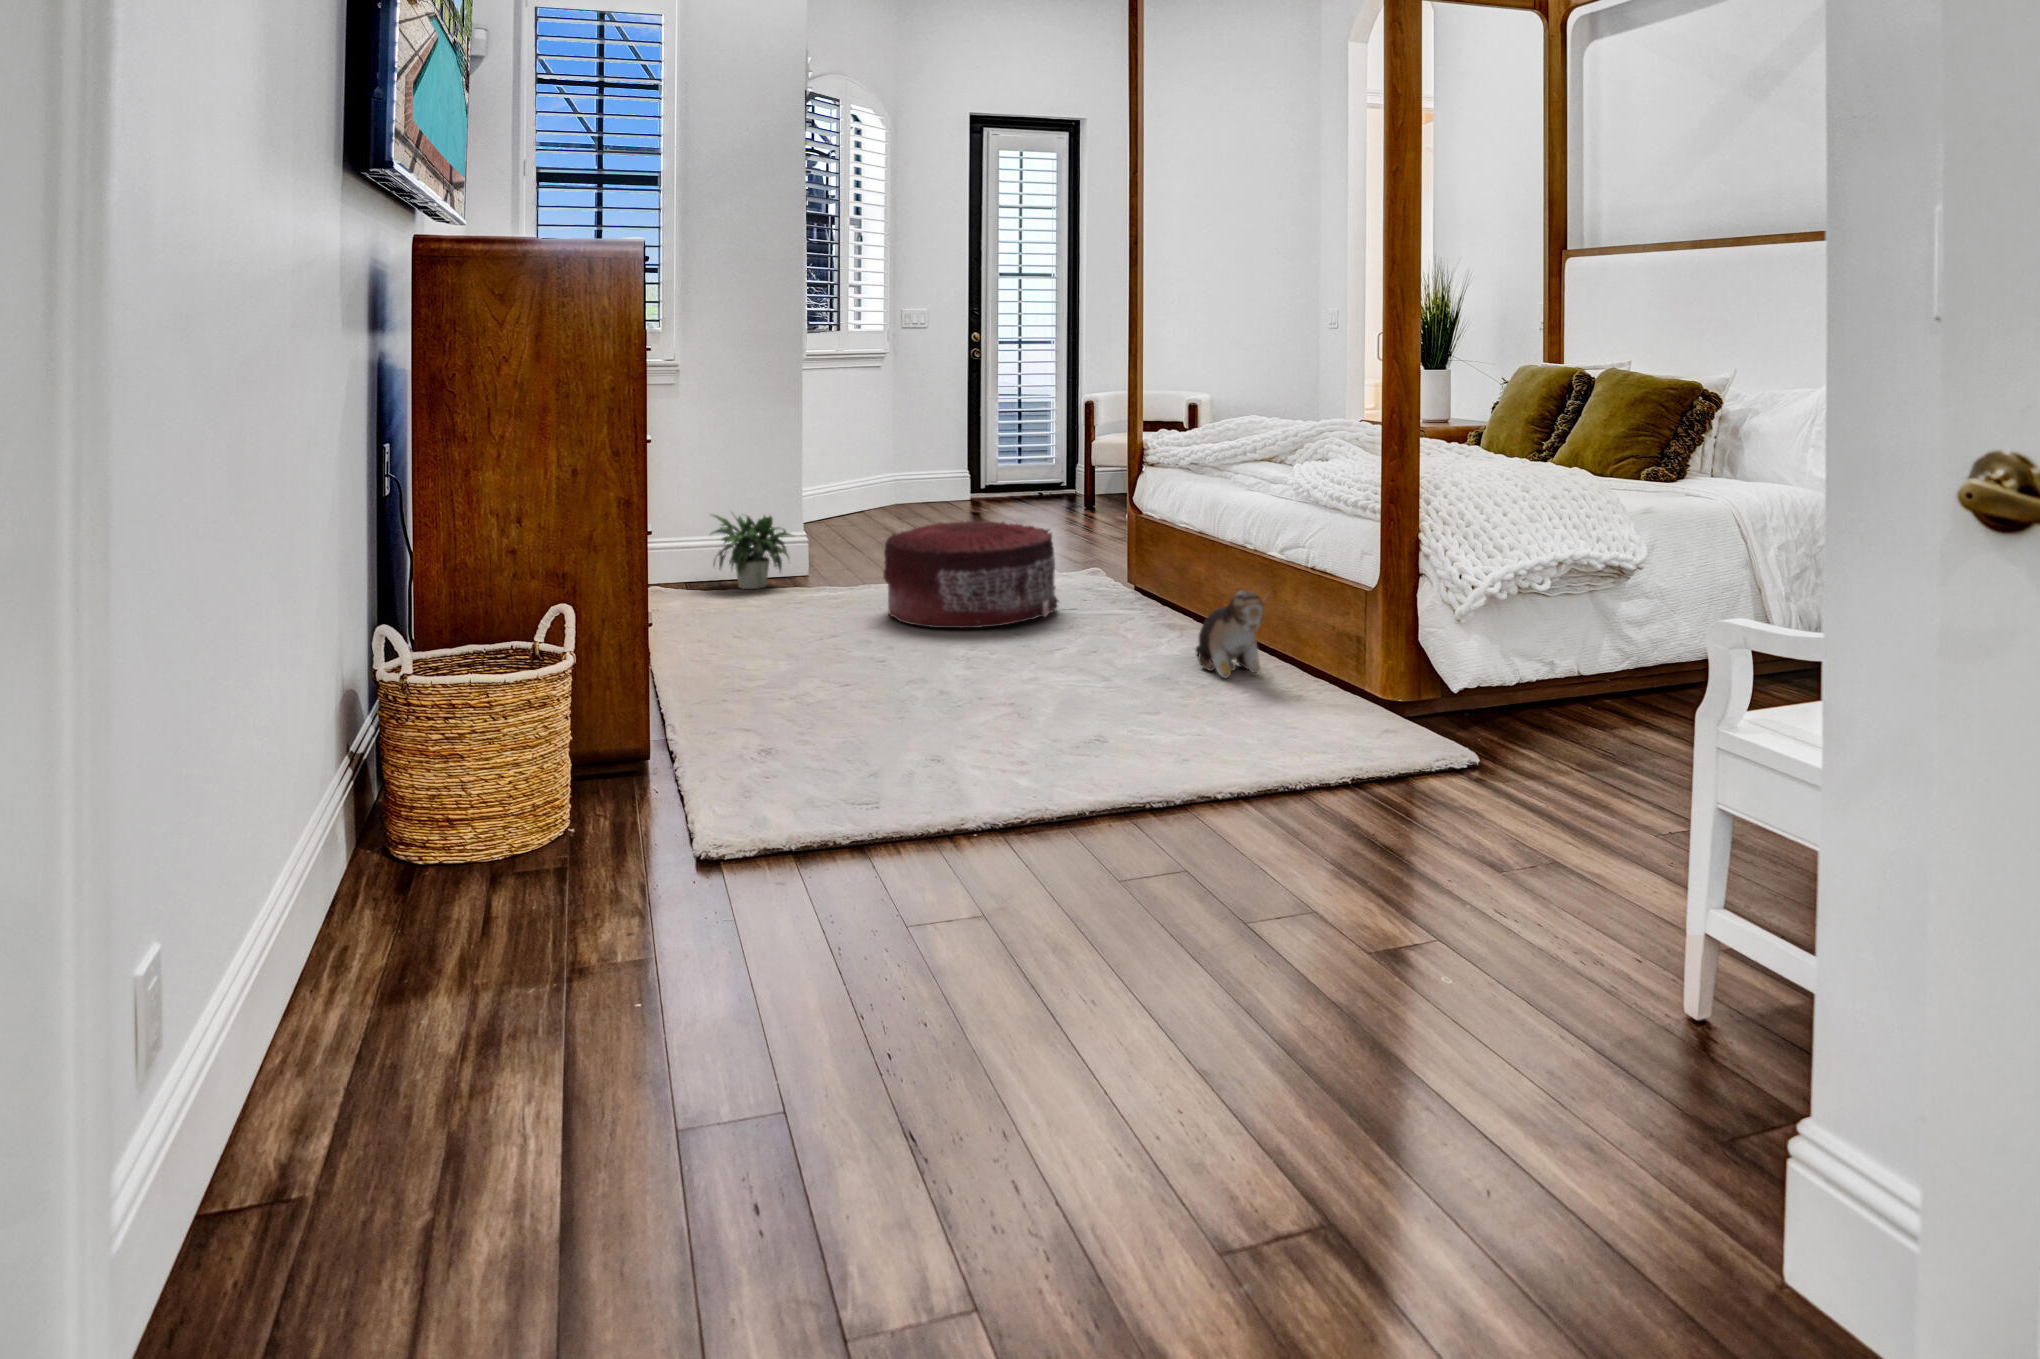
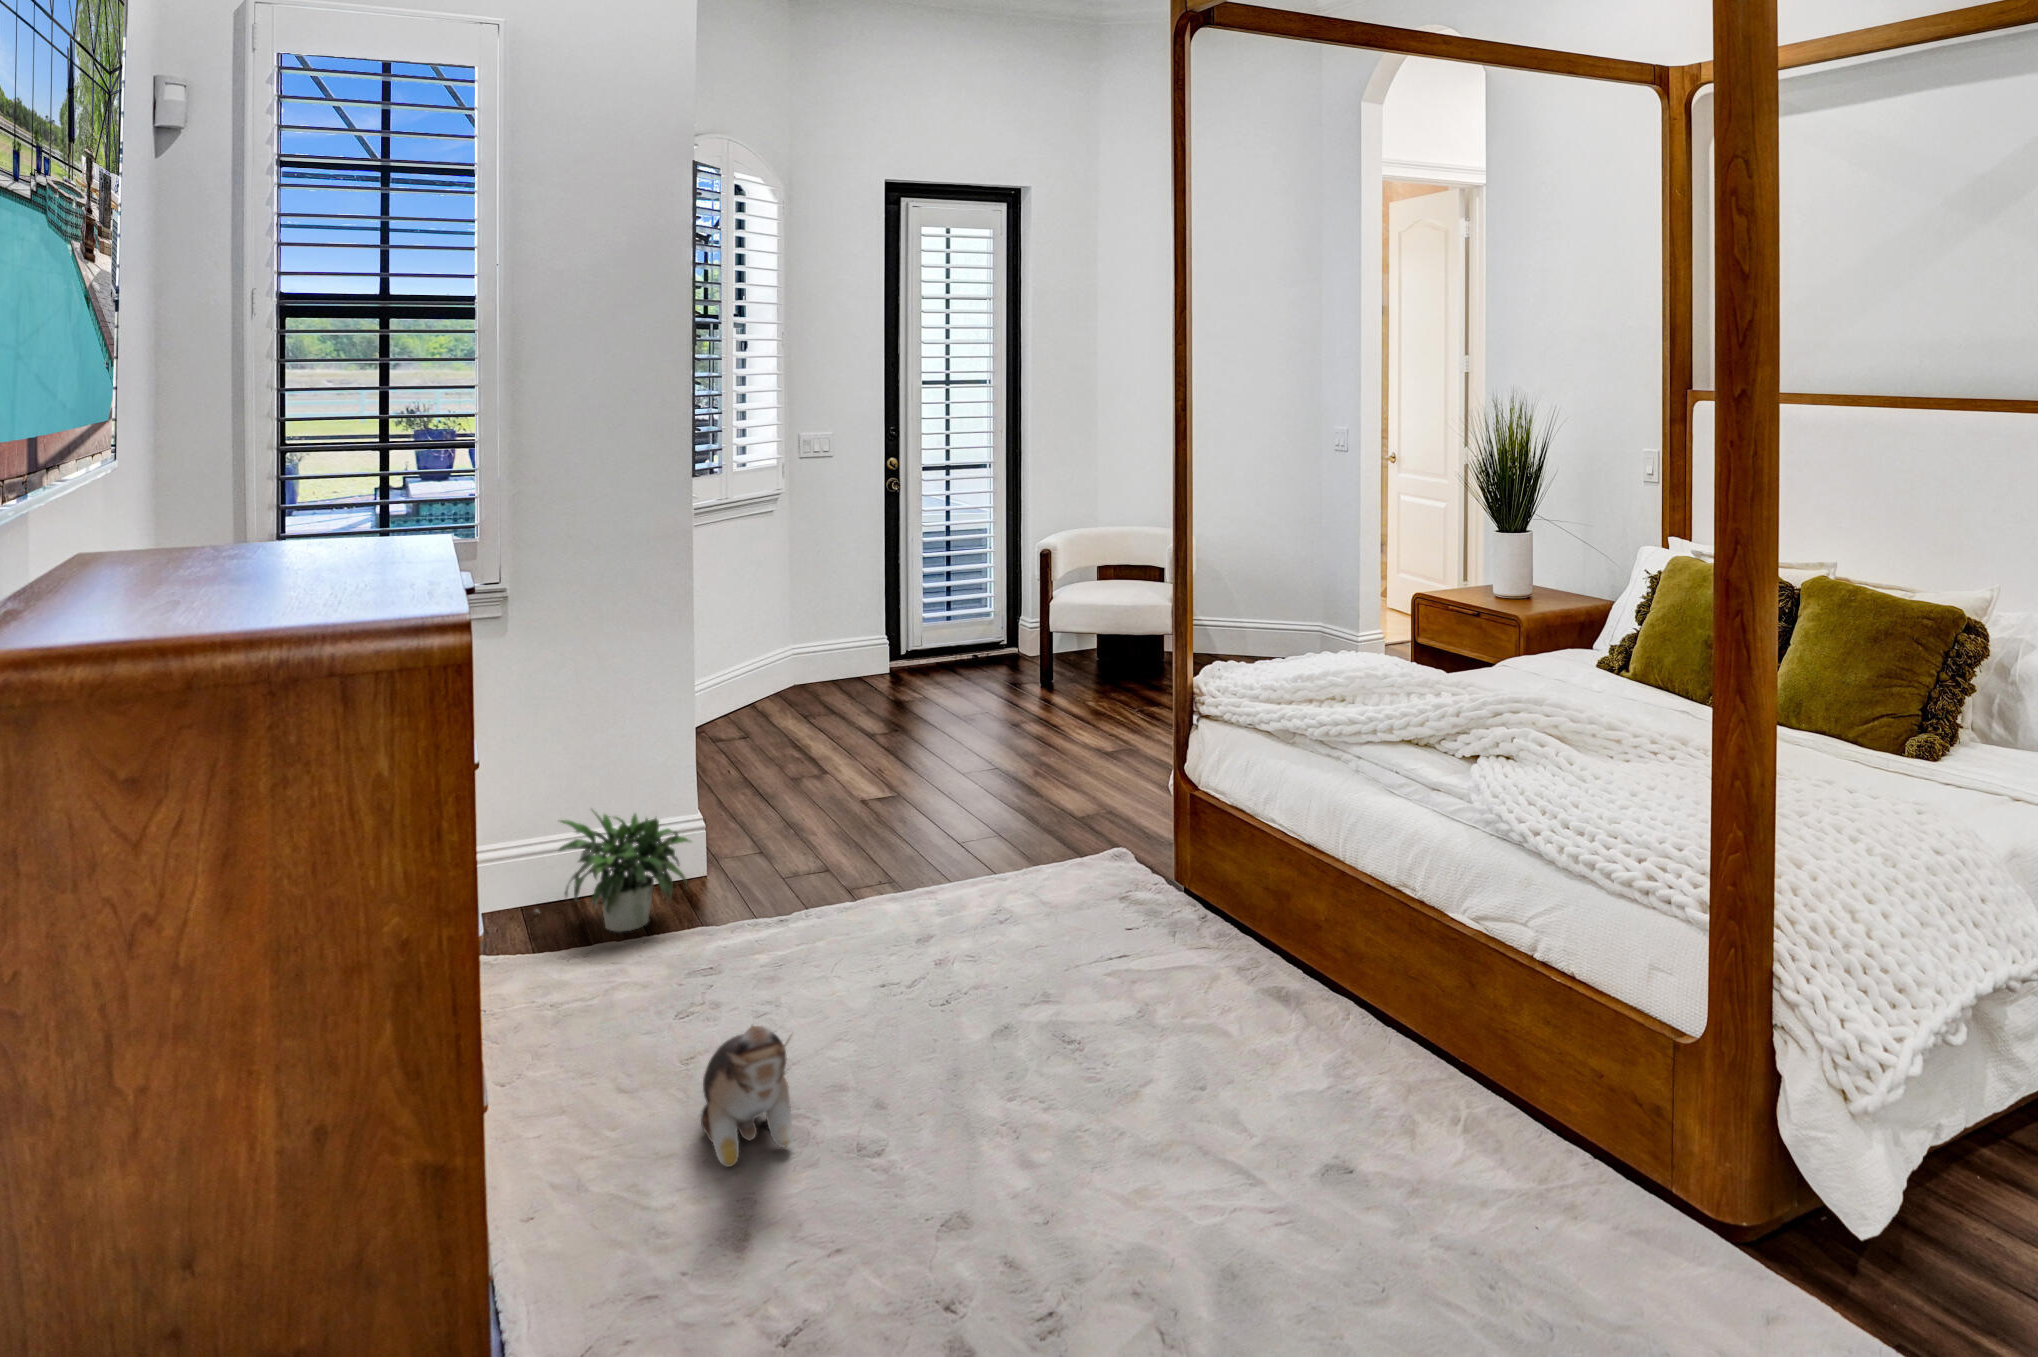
pouf: present [884,521,1059,628] -> none [849,817,1109,1030]
plush toy: present [1196,590,1268,678] -> present [701,1026,792,1167]

